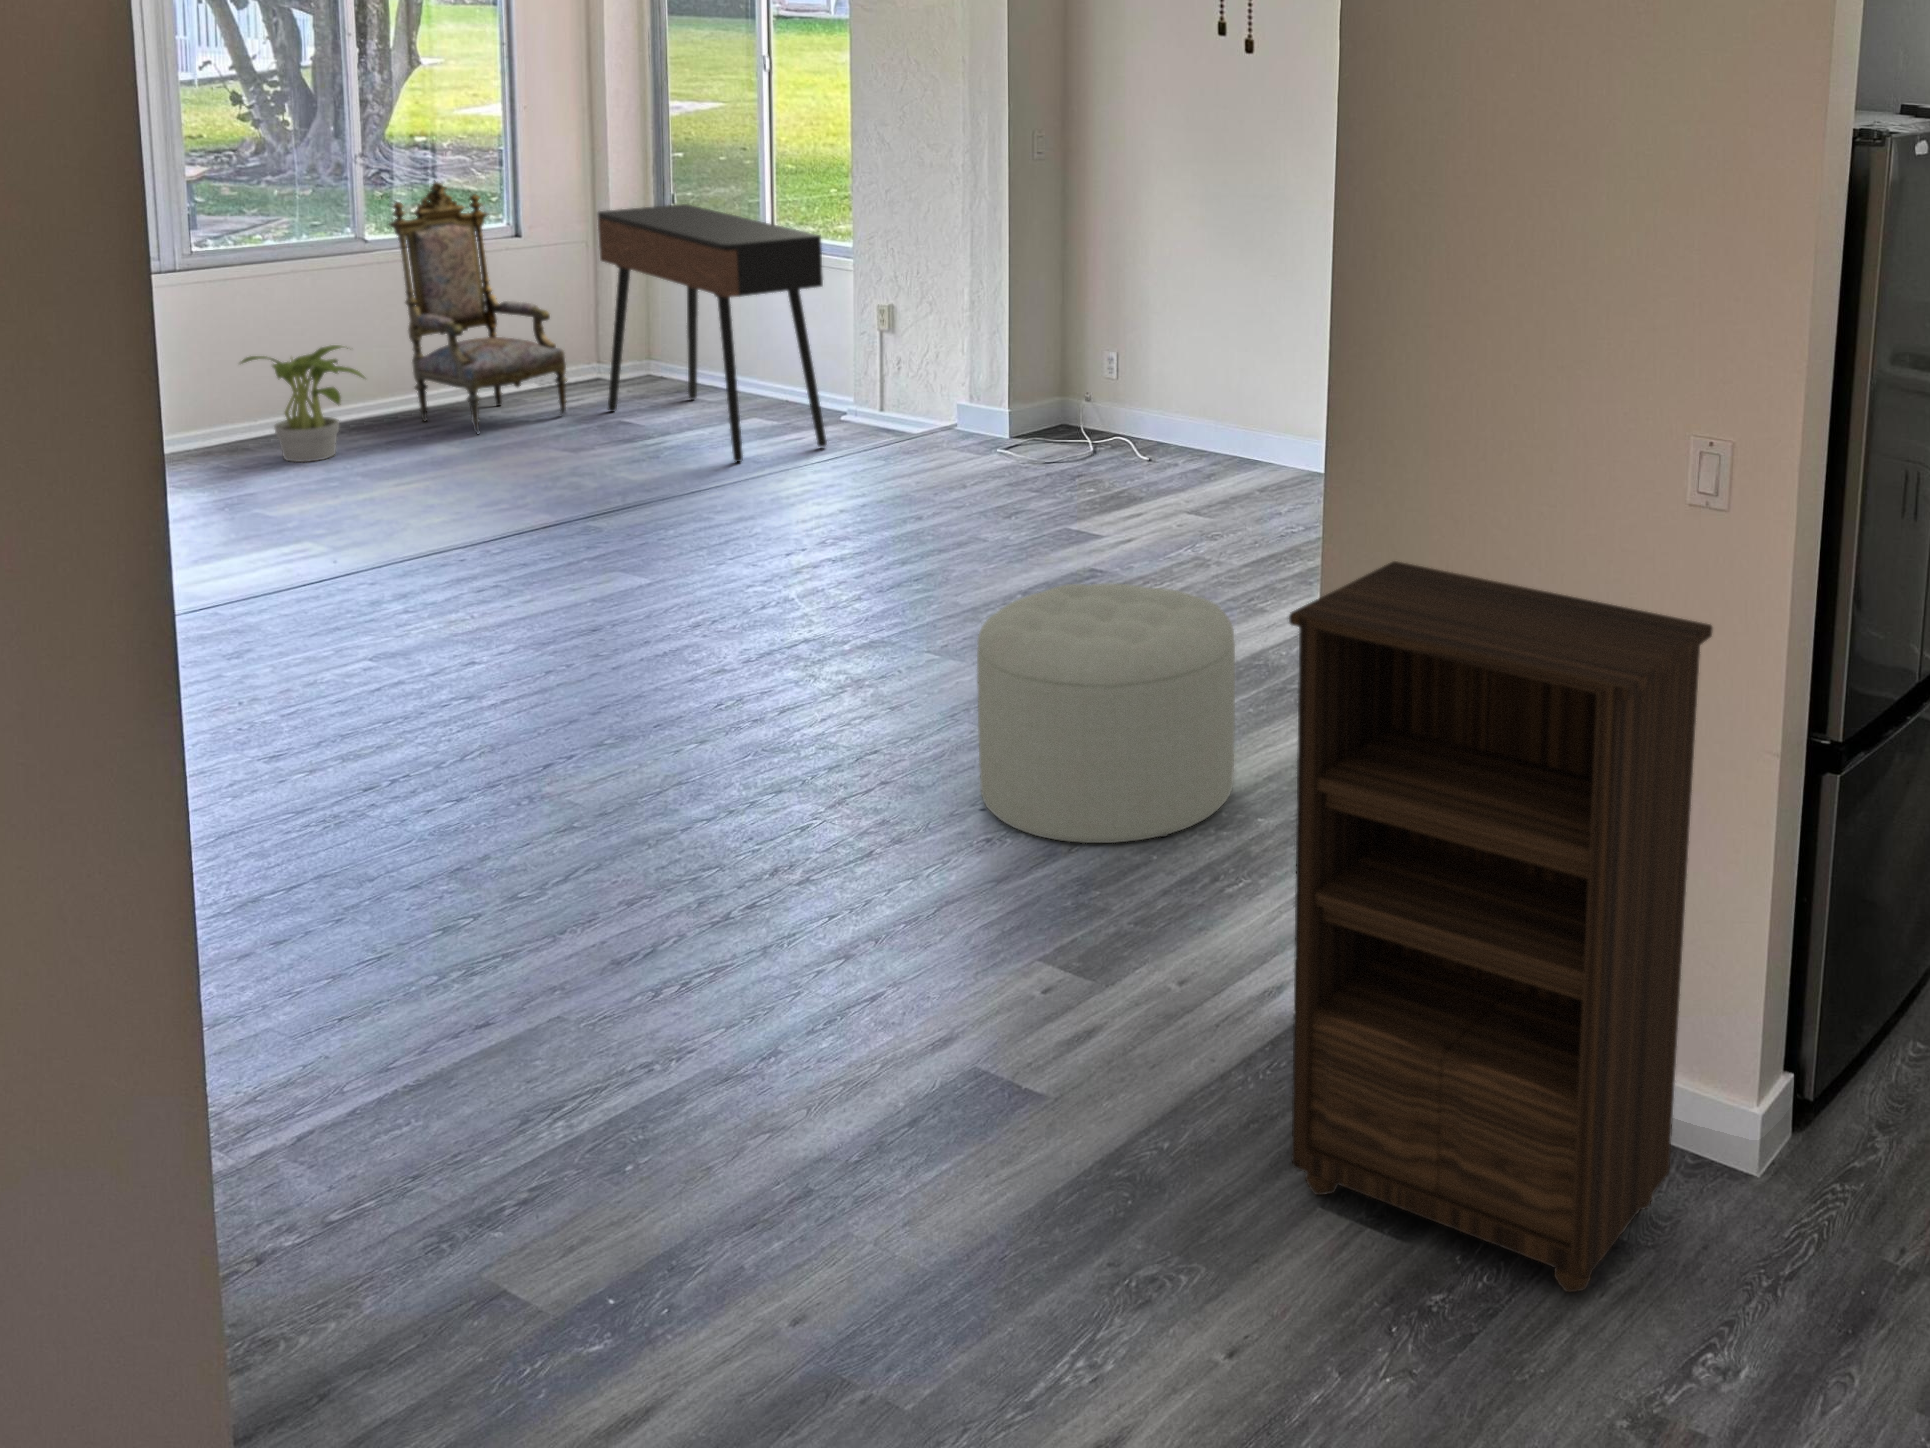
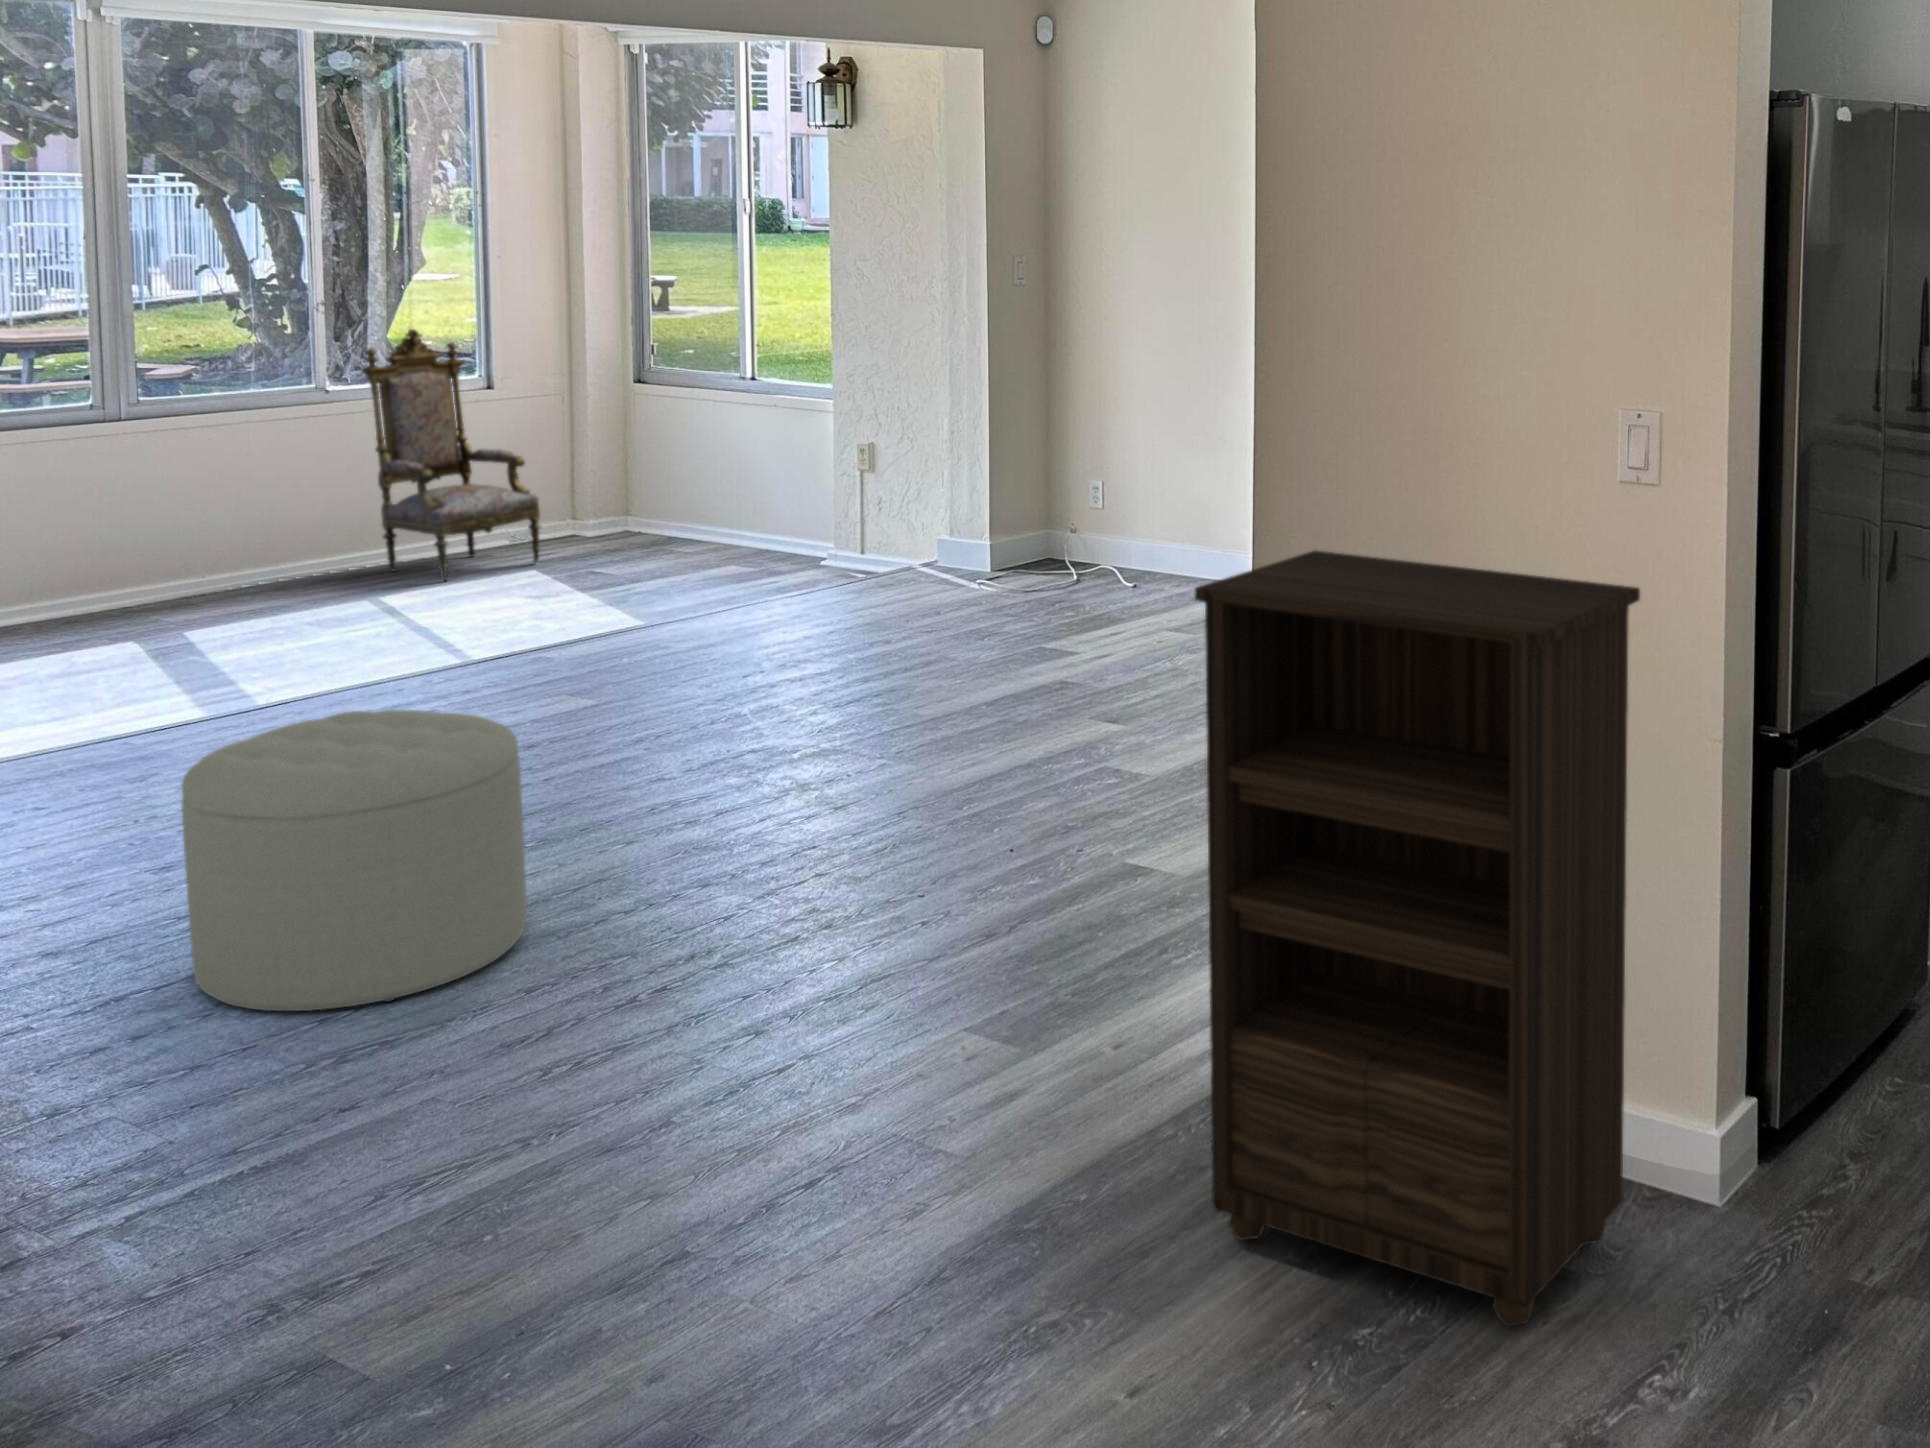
console table: present [598,204,827,462] -> none [575,349,804,599]
potted plant: present [241,345,365,462] -> none [194,489,329,608]
ottoman: present [977,583,1235,843] -> present [182,710,527,1011]

